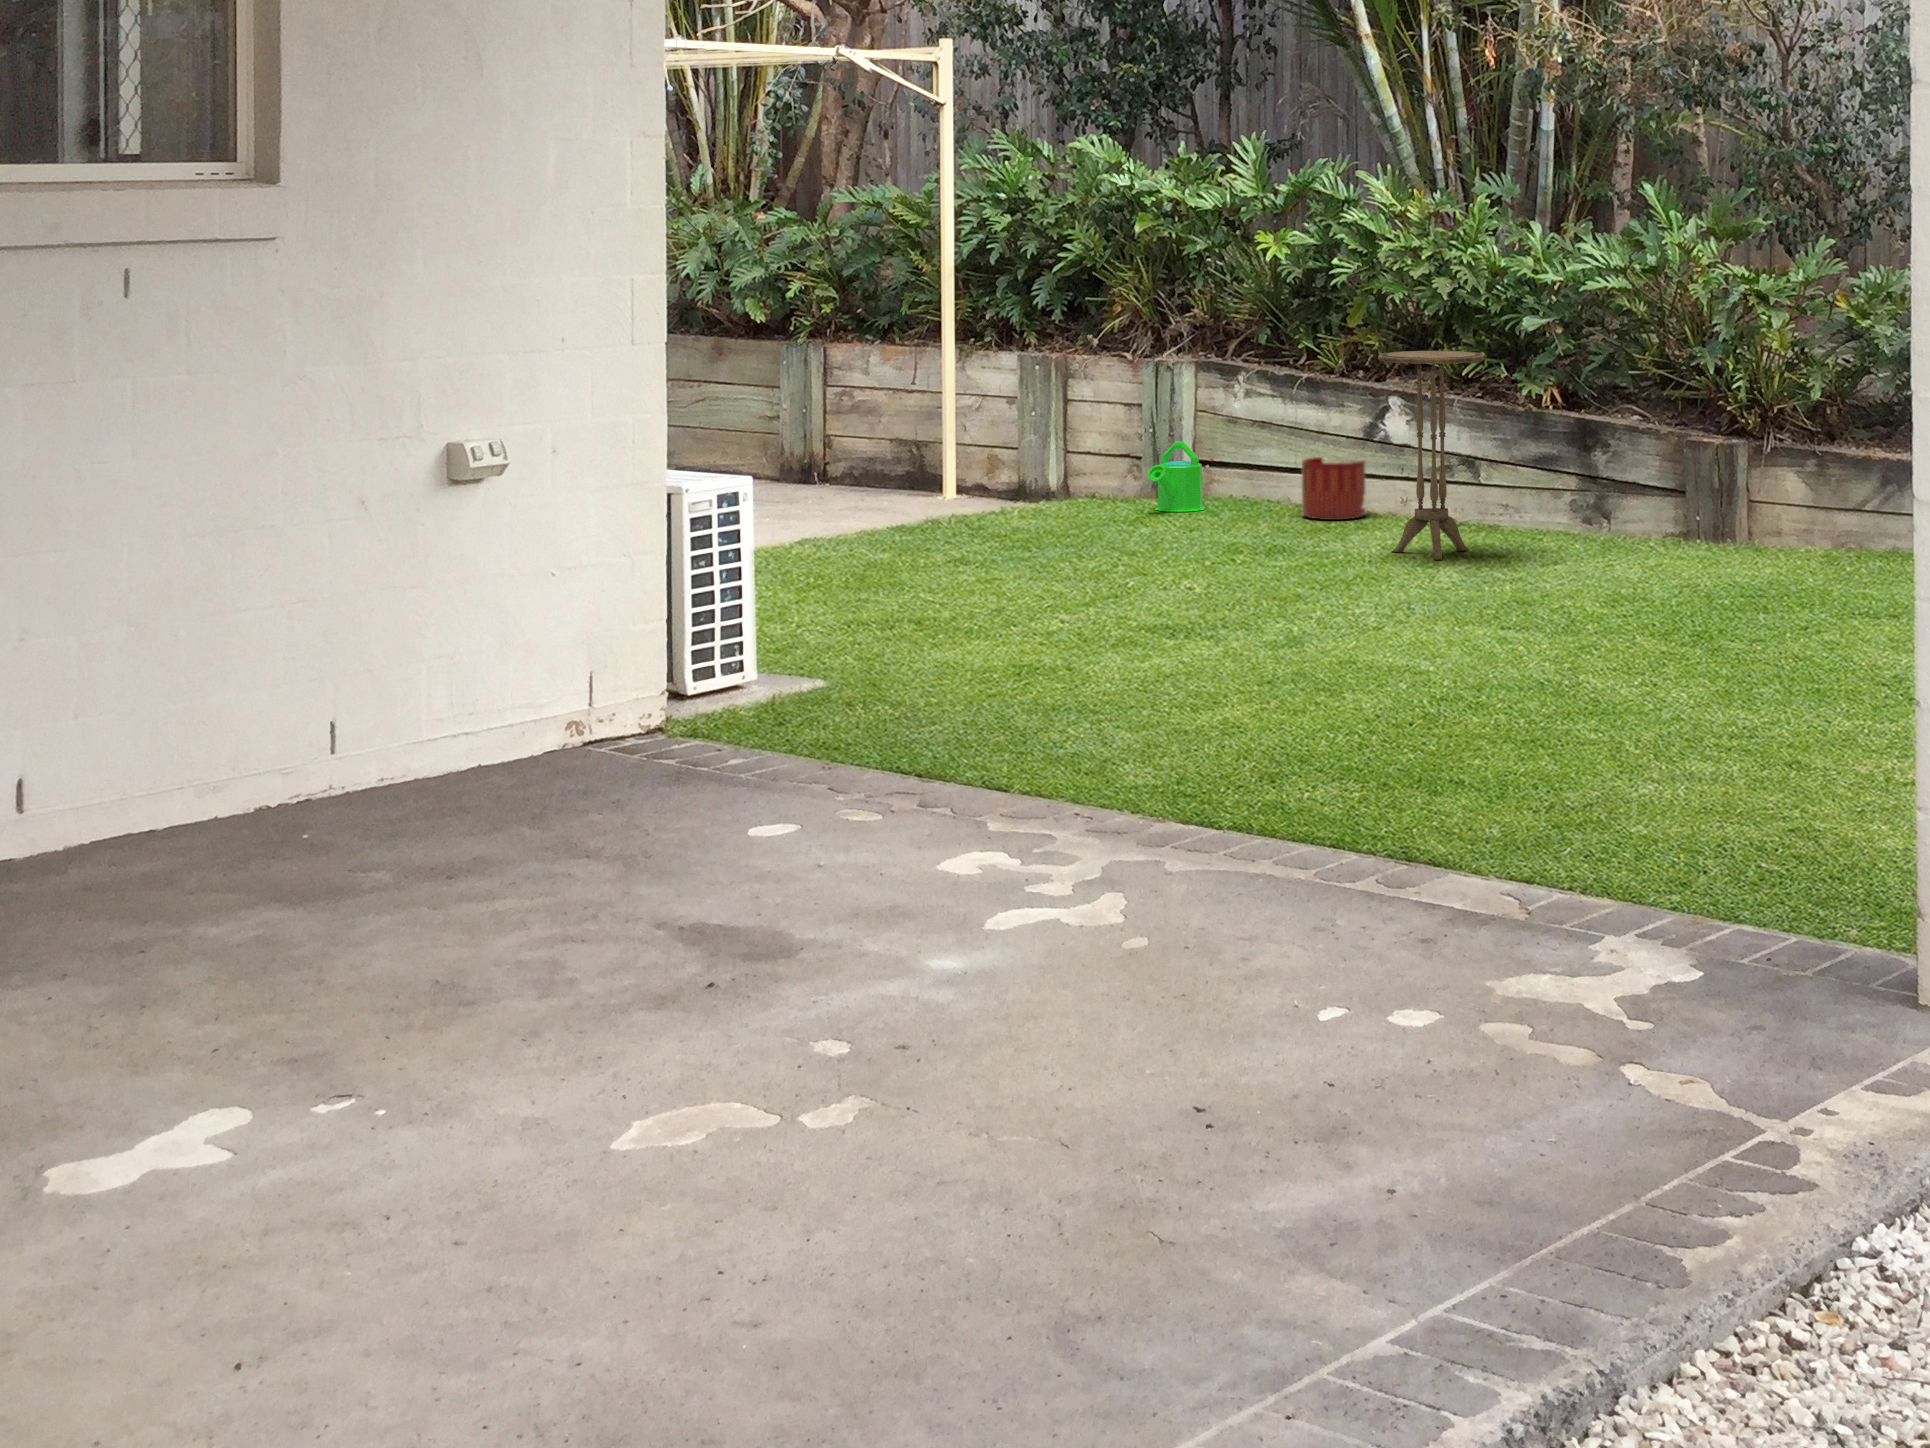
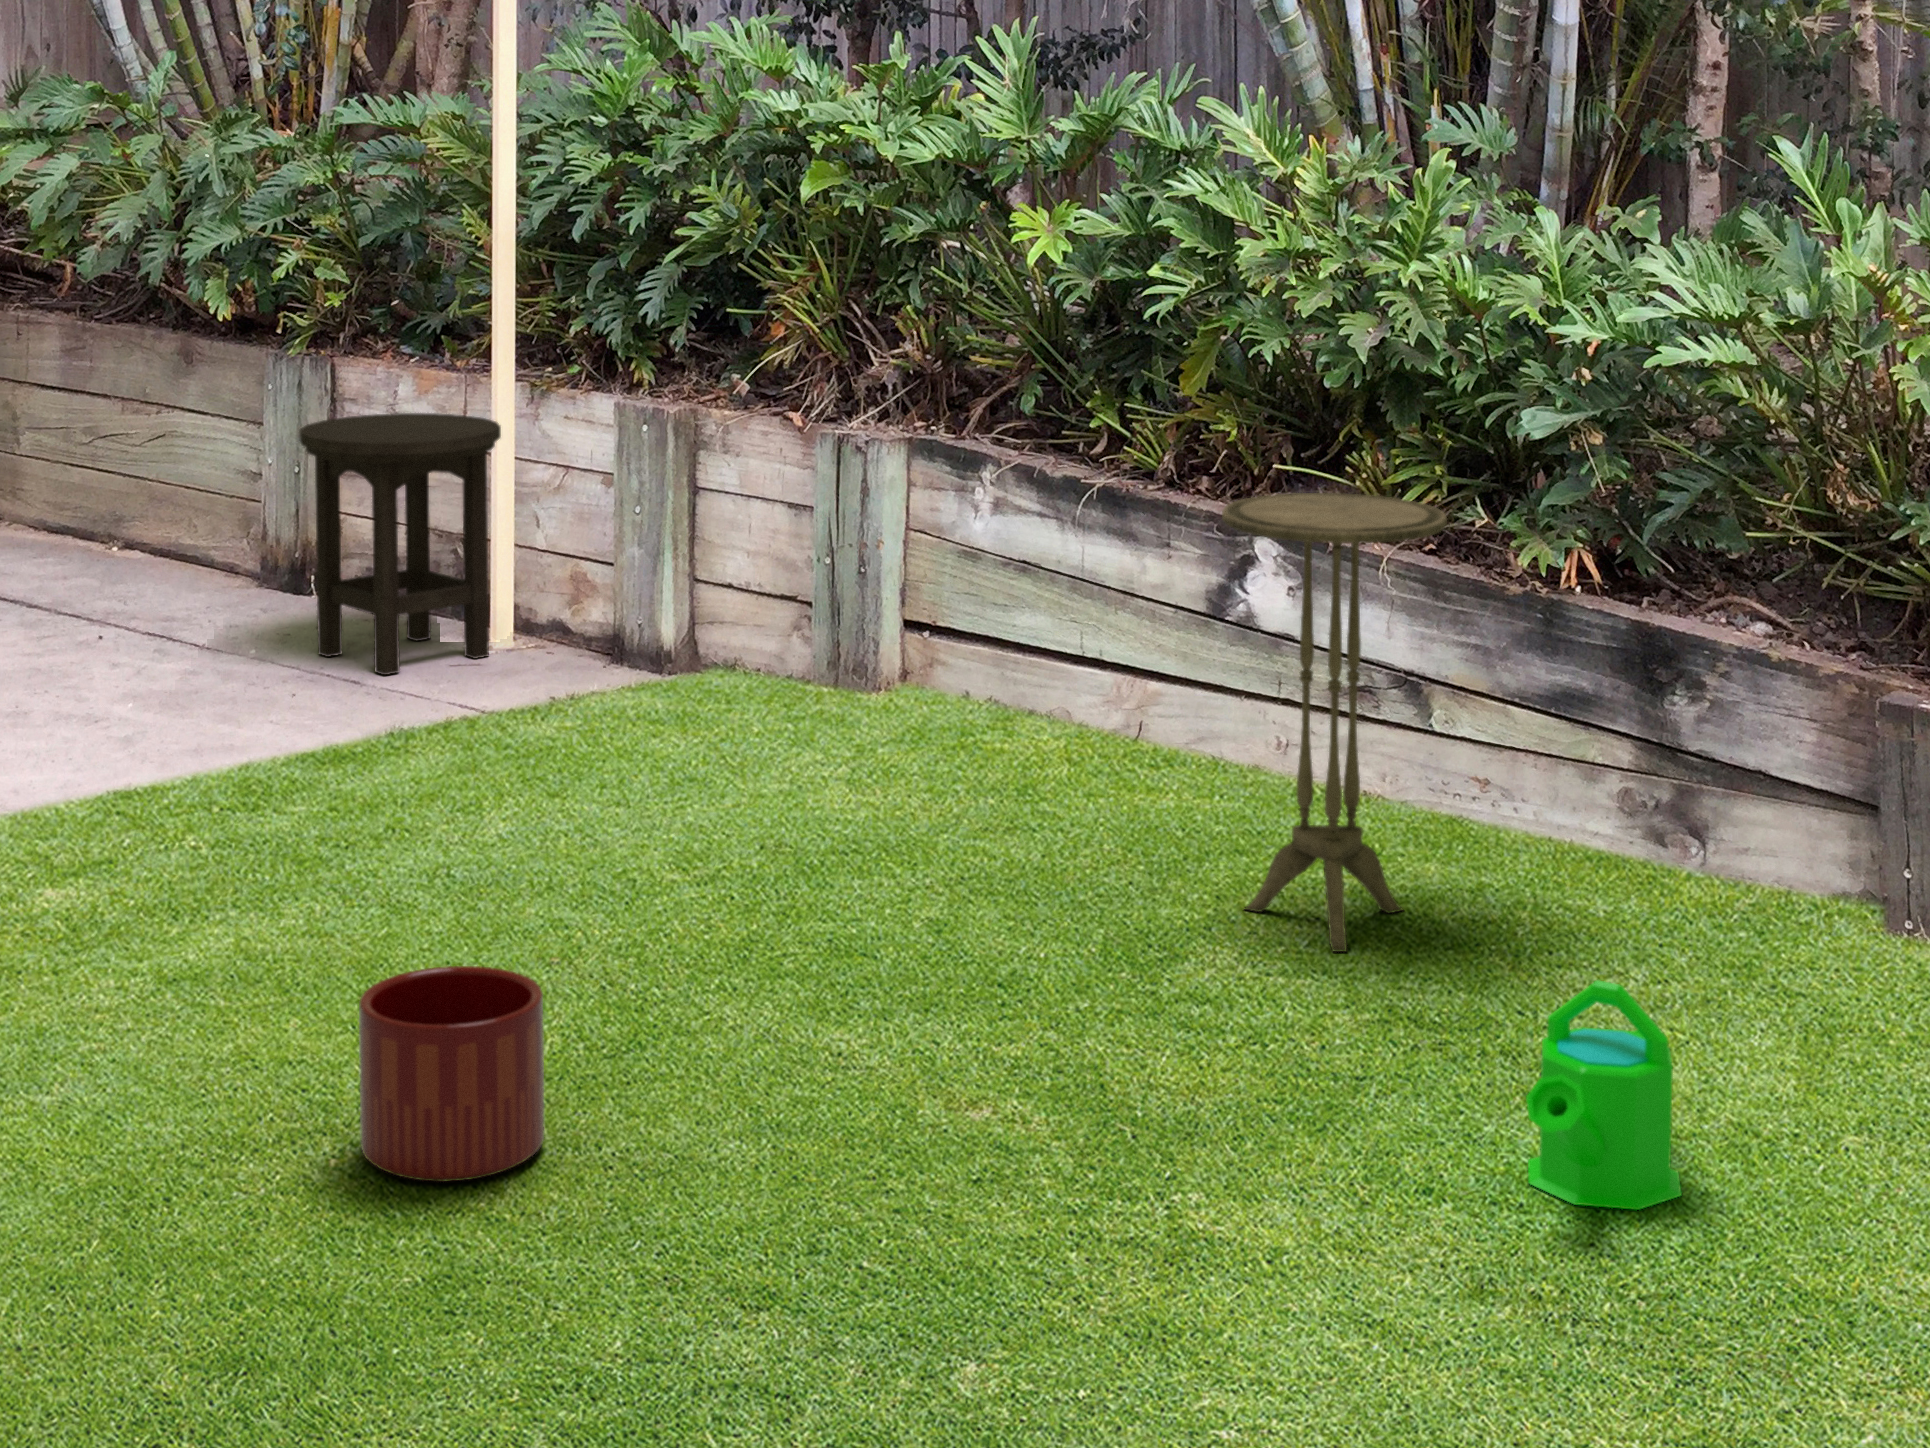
stool: none [849,361,961,502] -> present [299,413,501,675]
watering can: present [1148,441,1206,512] -> present [1526,980,1682,1210]
planter: present [1302,457,1366,520] -> present [359,966,544,1182]

